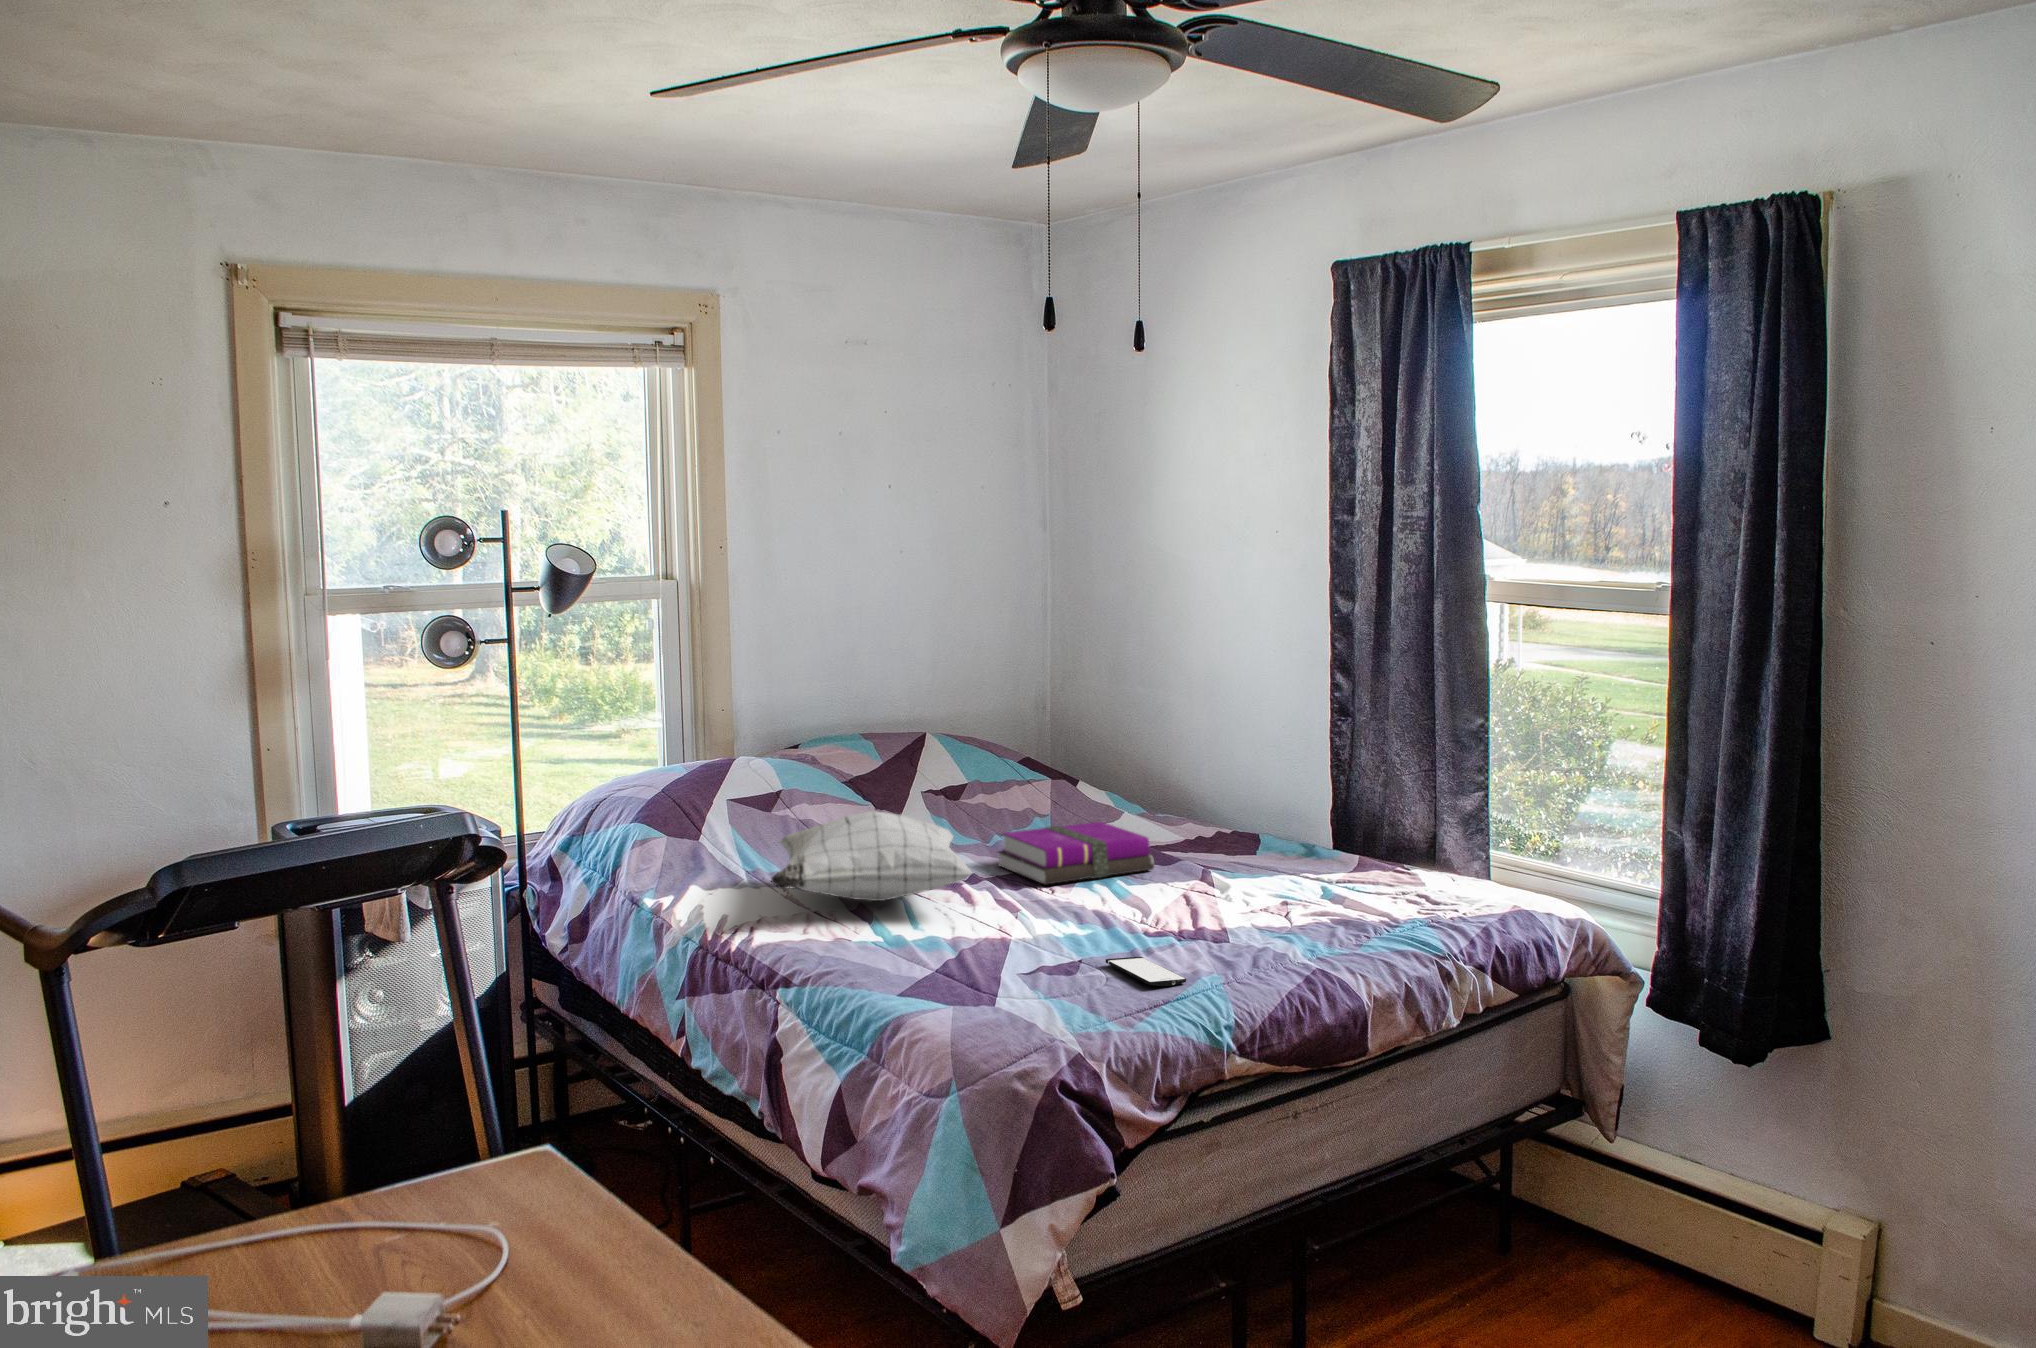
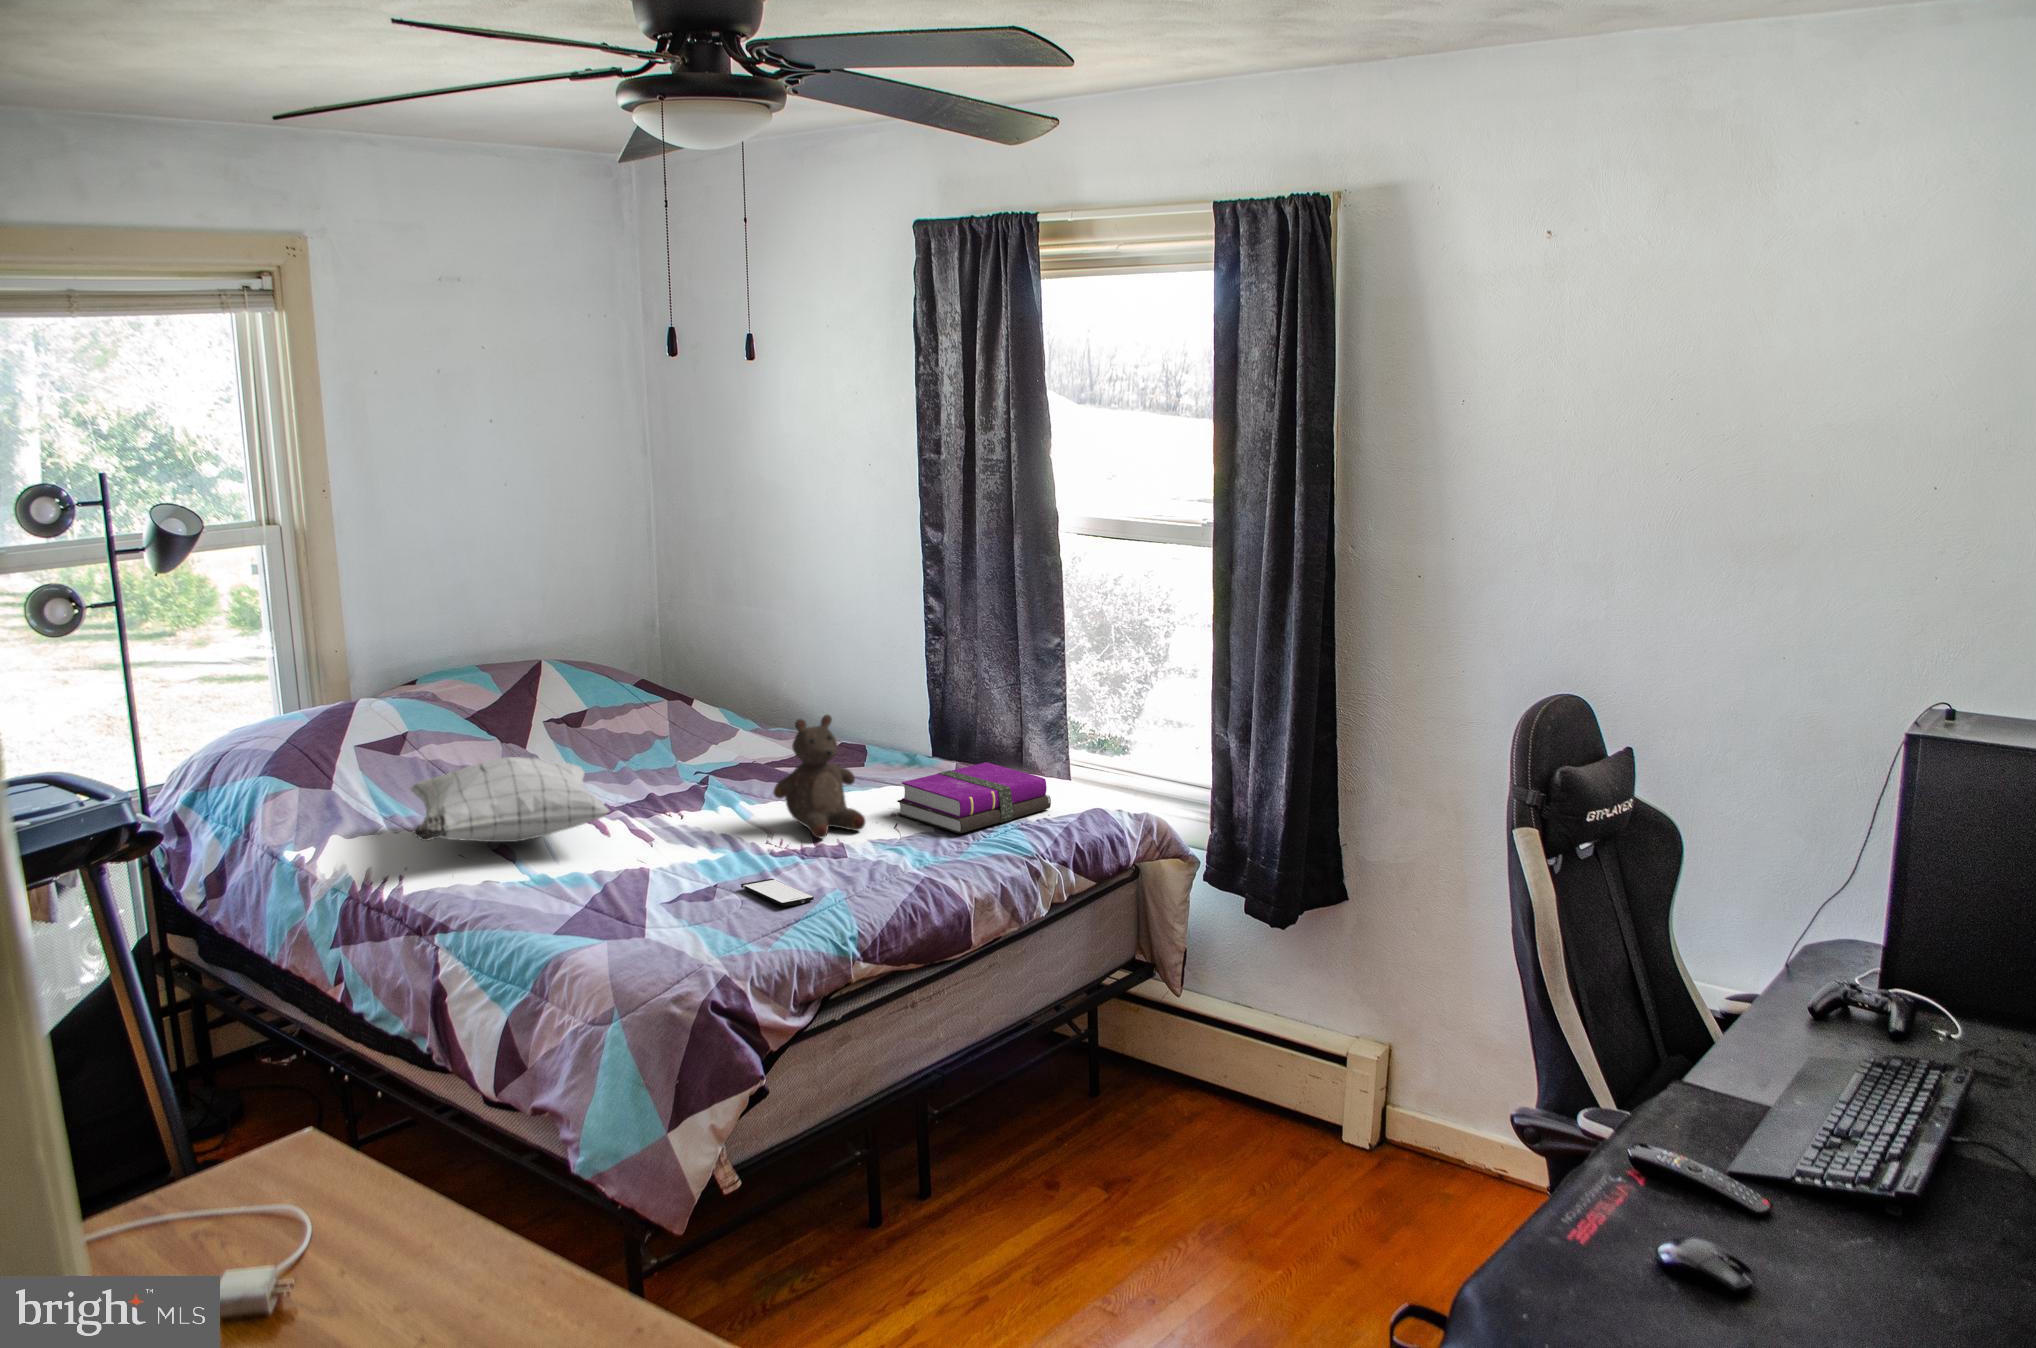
stuffed bear: none [1148,784,1250,921] -> present [773,715,866,839]
notebook: present [998,822,1154,884] -> present [897,762,1051,833]

